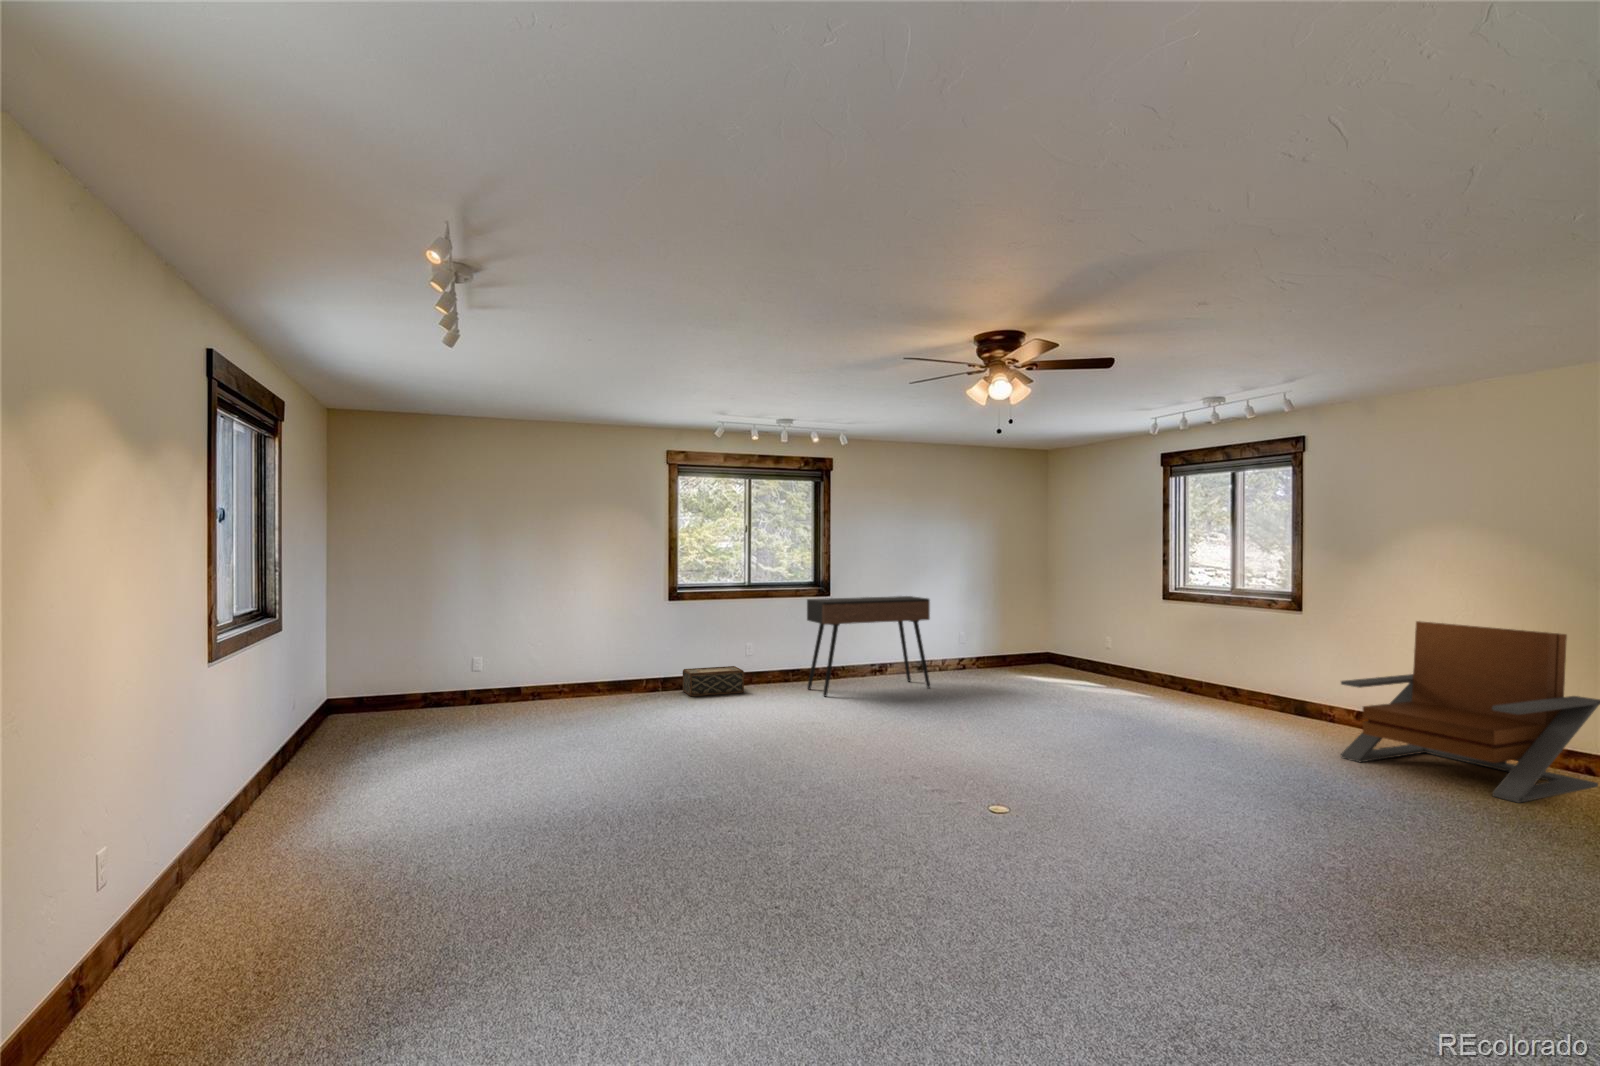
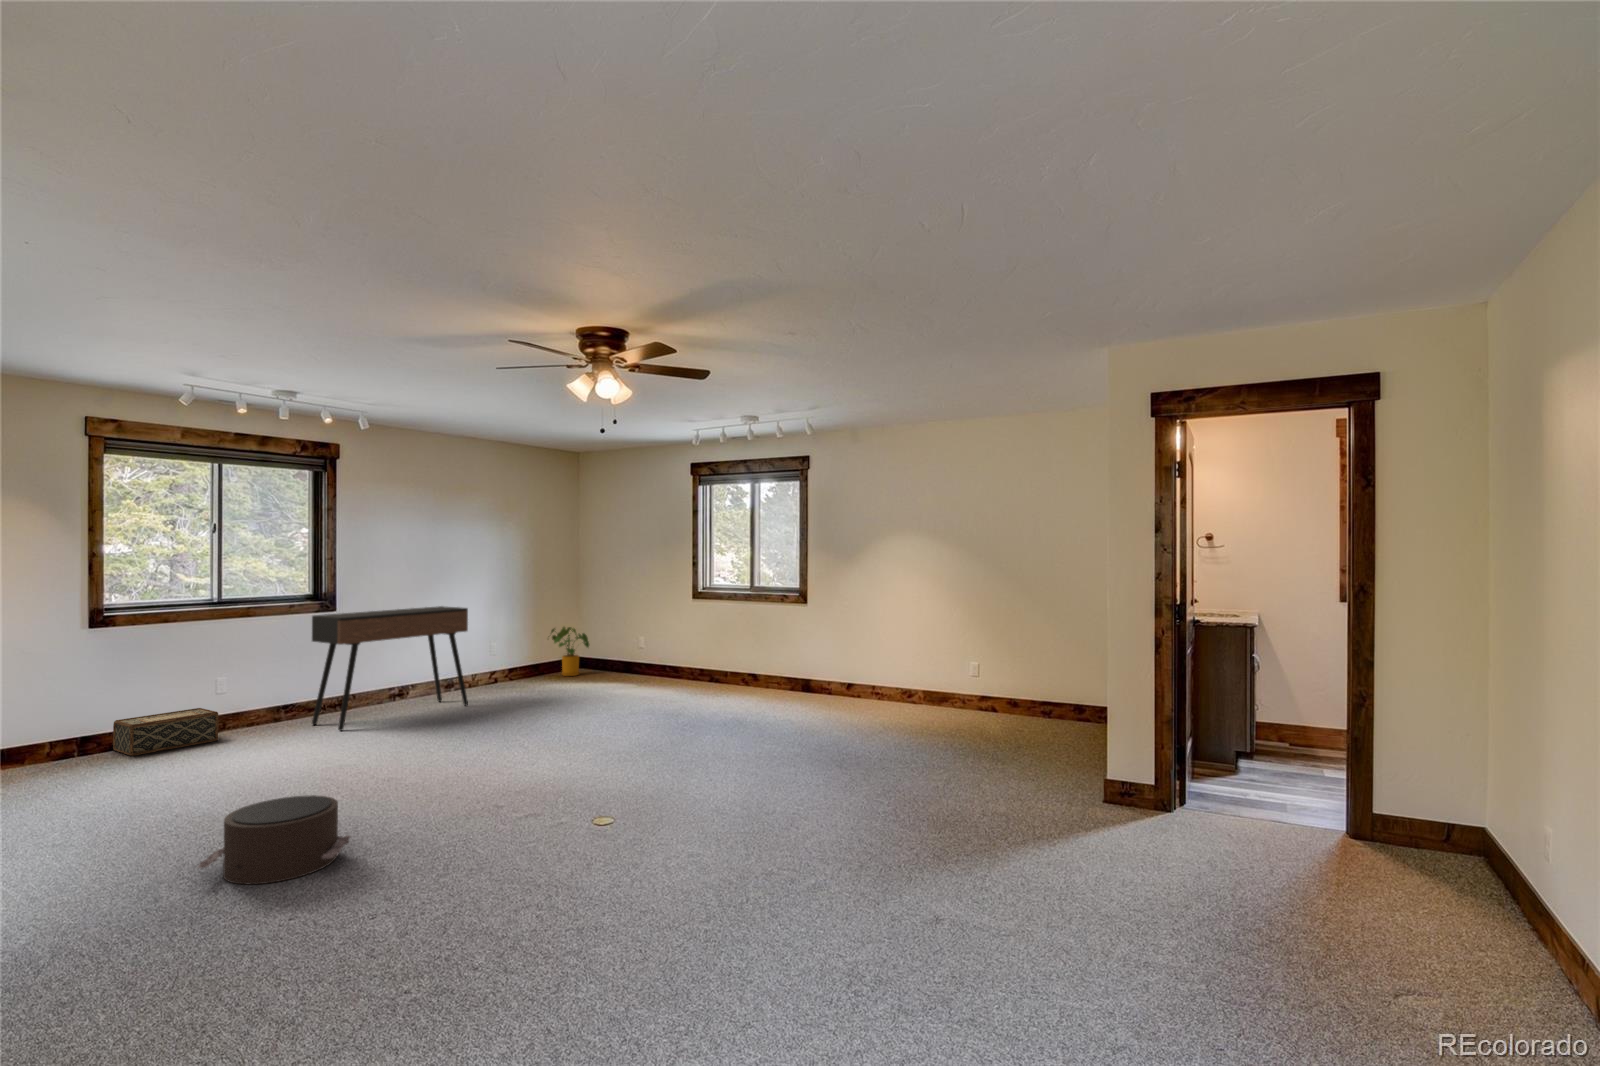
house plant: none [1013,621,1053,671] -> present [551,627,589,676]
lounge chair: present [1341,621,1600,803] -> none [848,606,997,736]
pouf: none [690,741,791,804] -> present [198,795,350,885]

